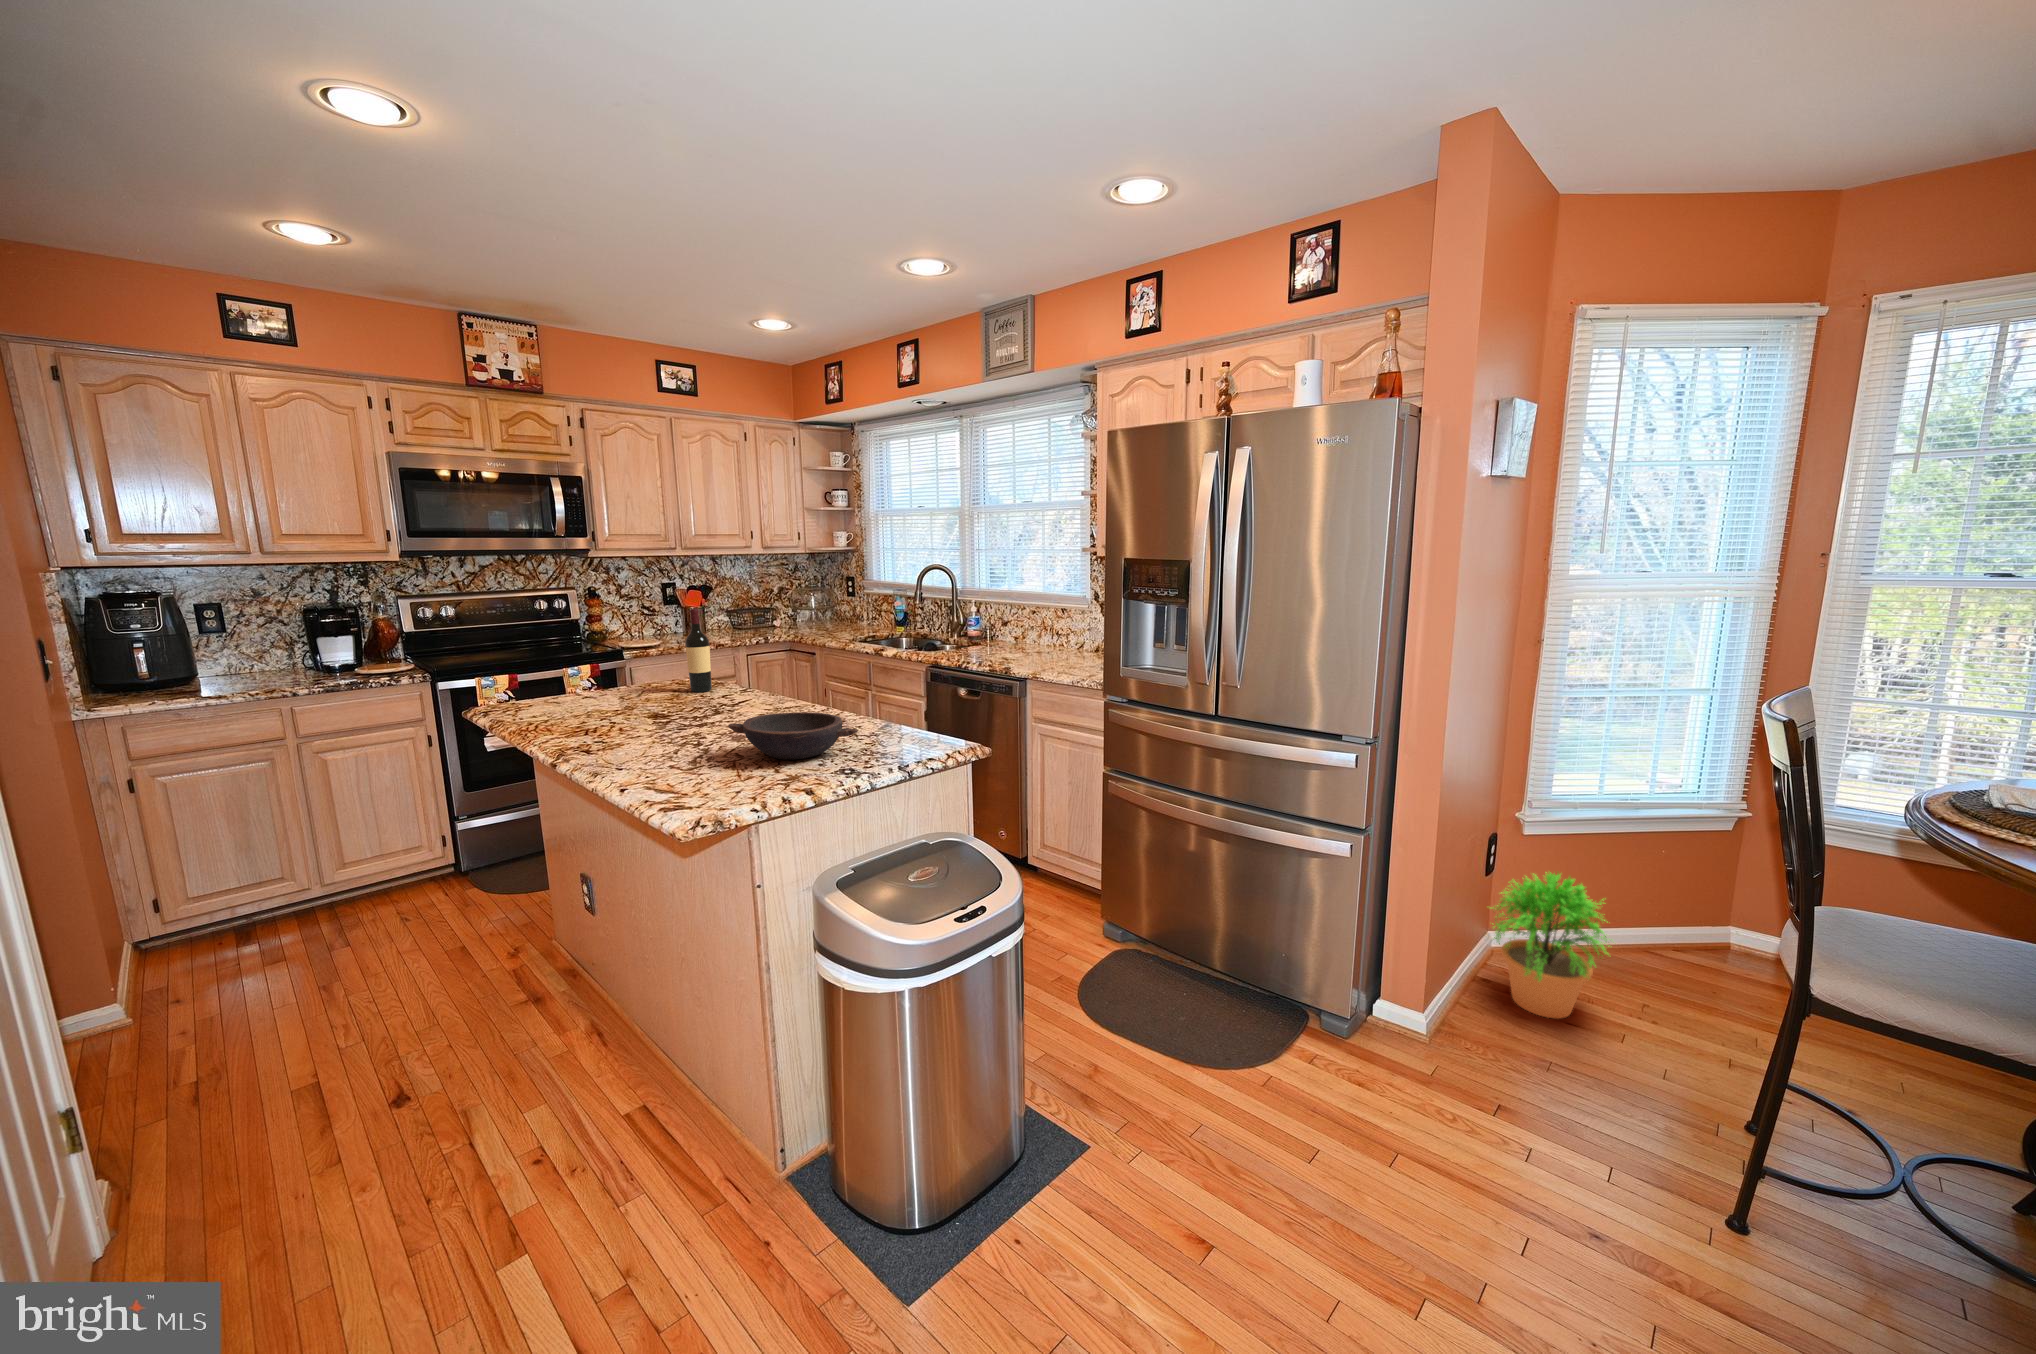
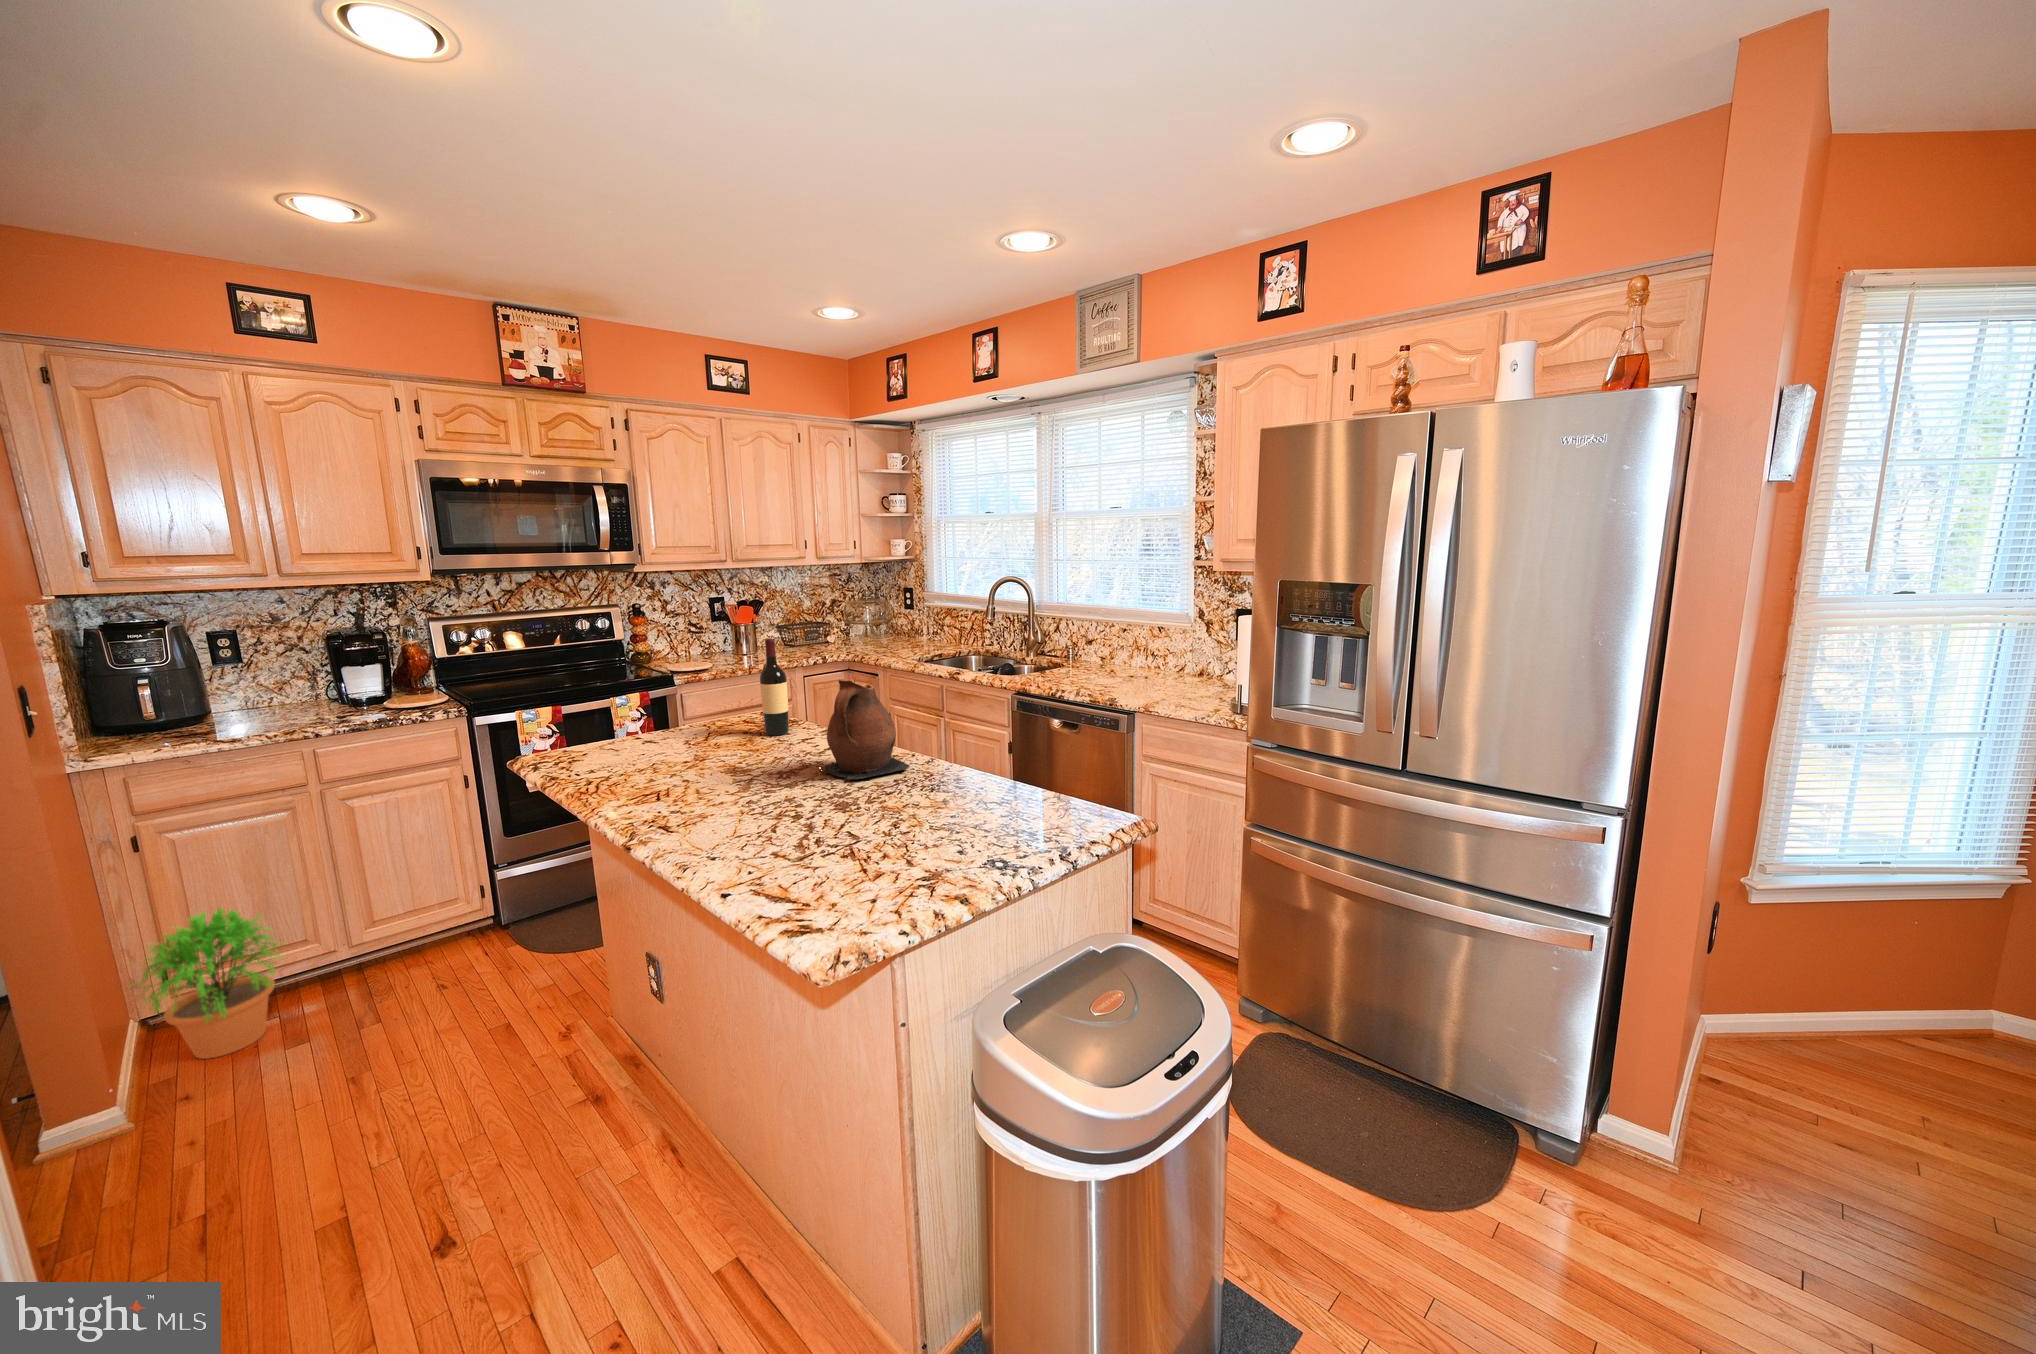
ceramic pitcher: none [727,637,803,720] -> present [823,680,909,780]
bowl: present [728,712,858,760] -> none [844,781,1007,848]
potted plant: present [1491,872,1612,1018] -> present [132,908,282,1059]

